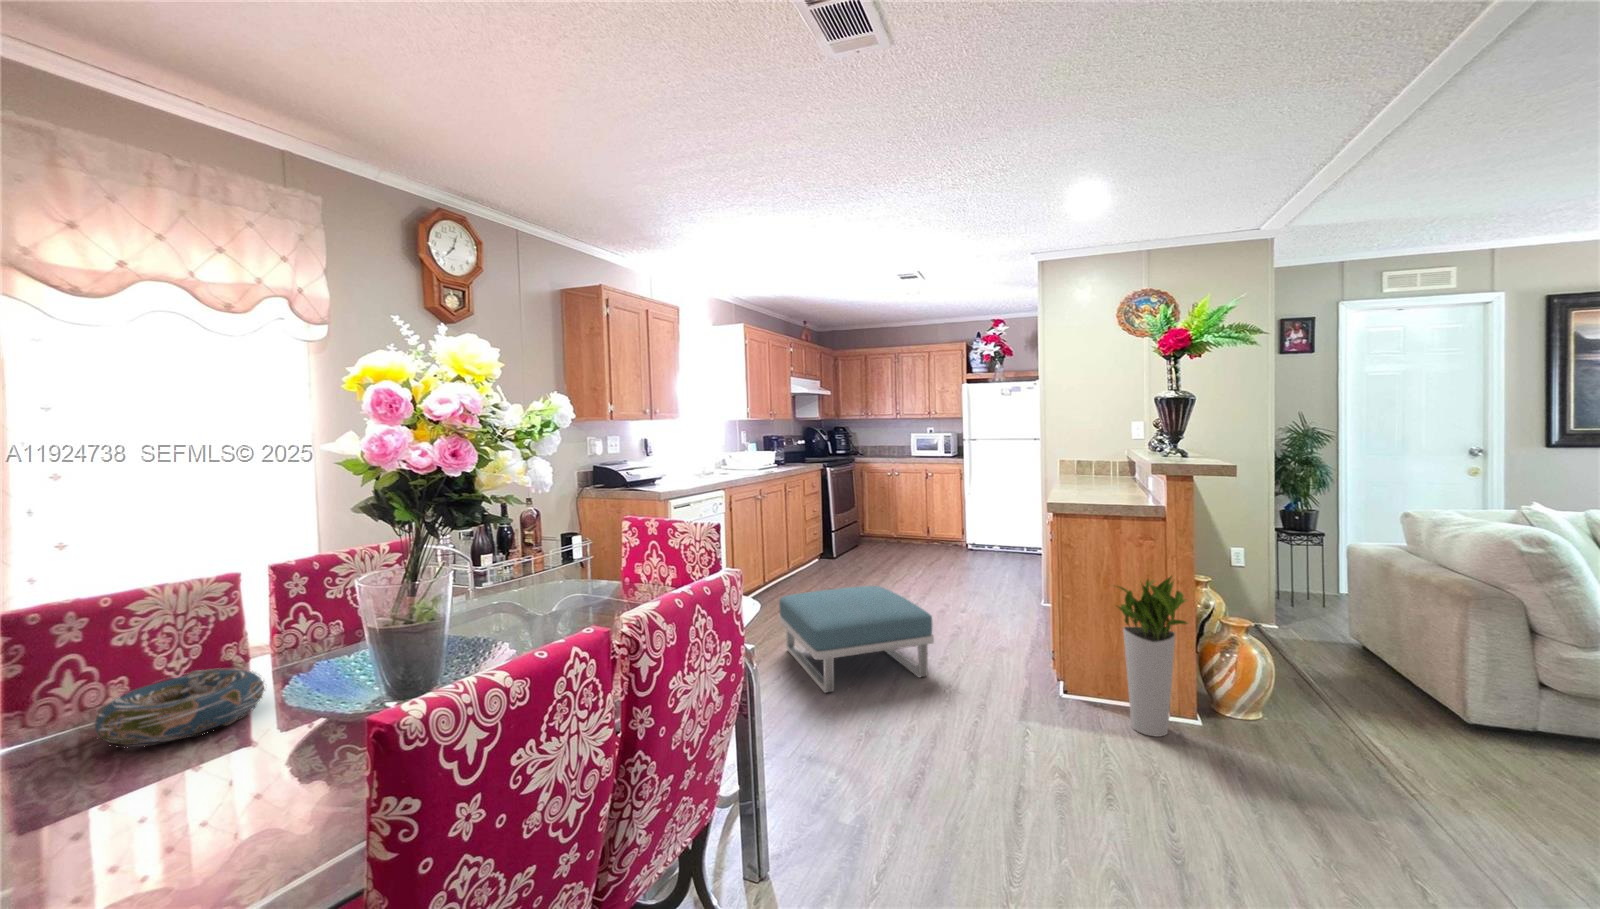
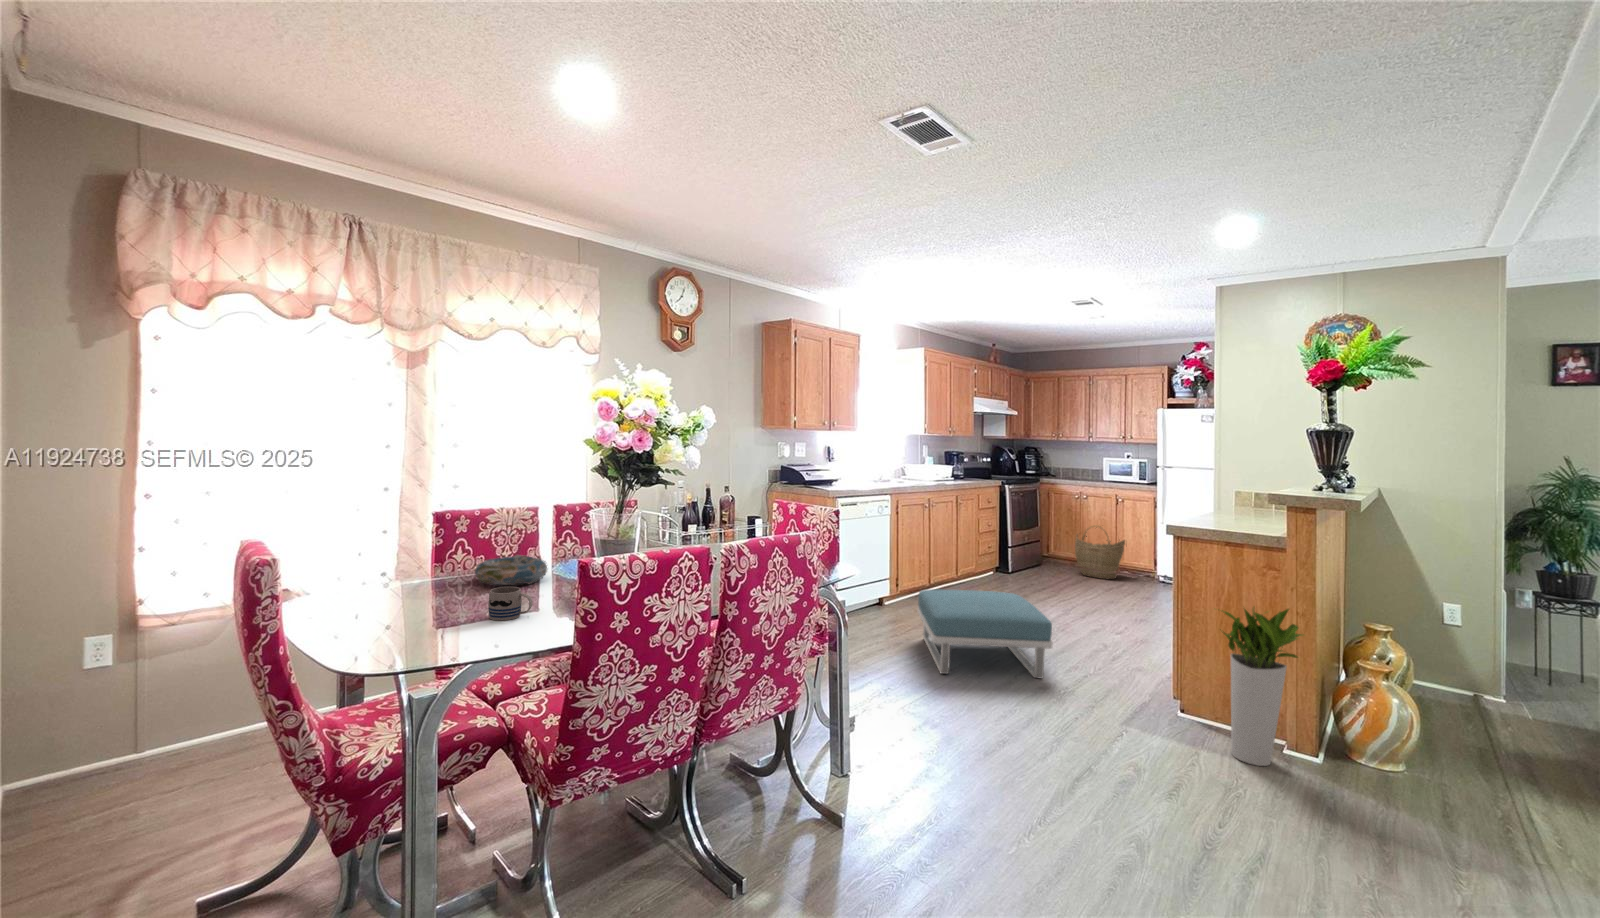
woven basket: none [894,498,939,552] -> present [1075,526,1125,579]
mug: none [126,768,242,857] -> present [488,587,532,620]

